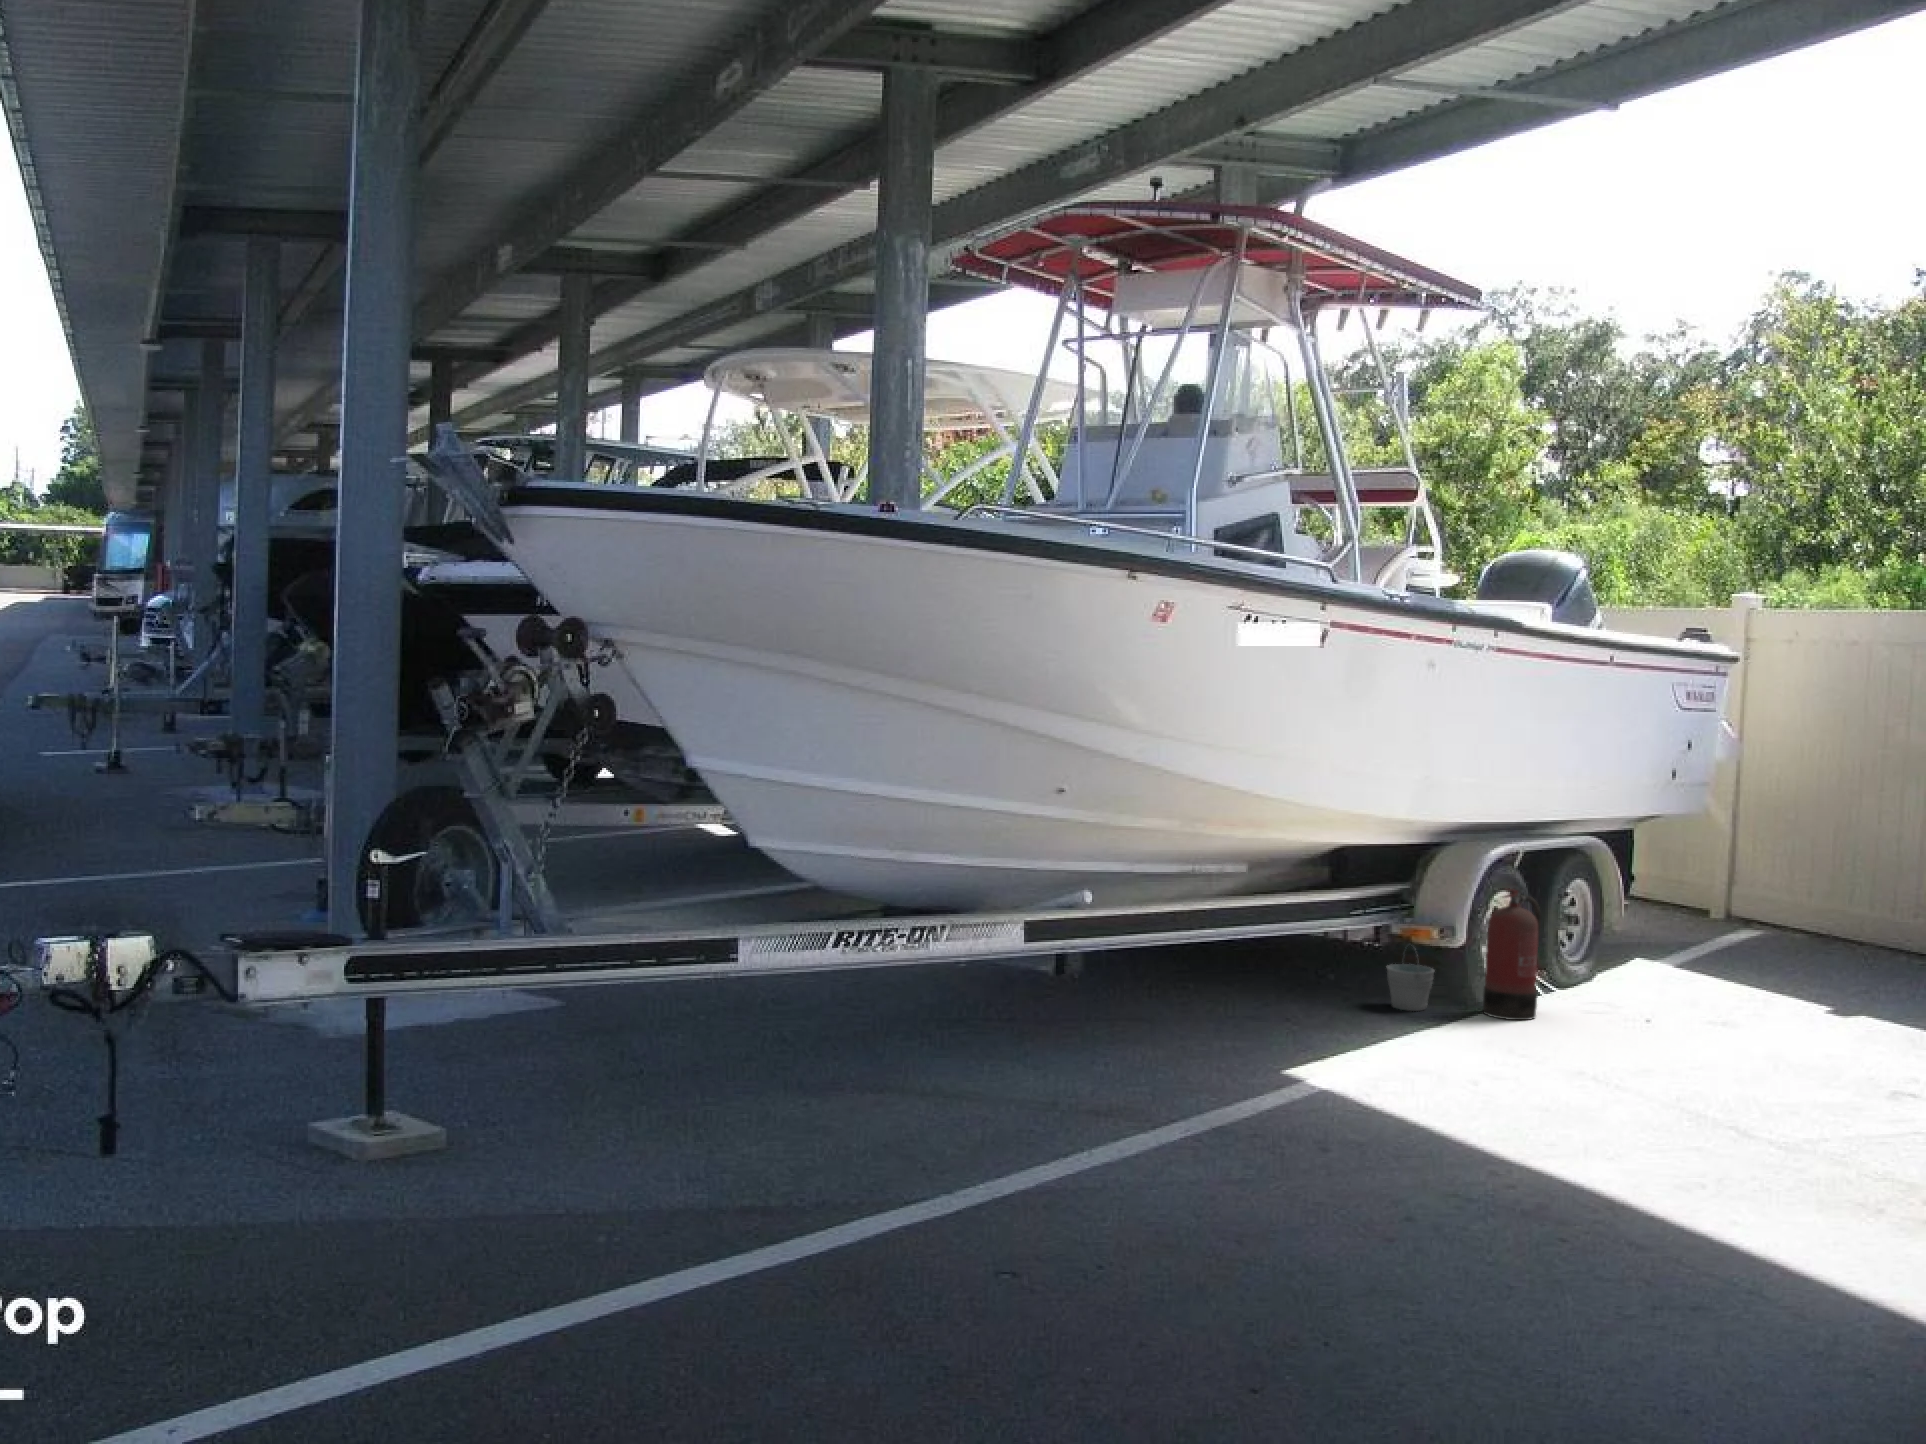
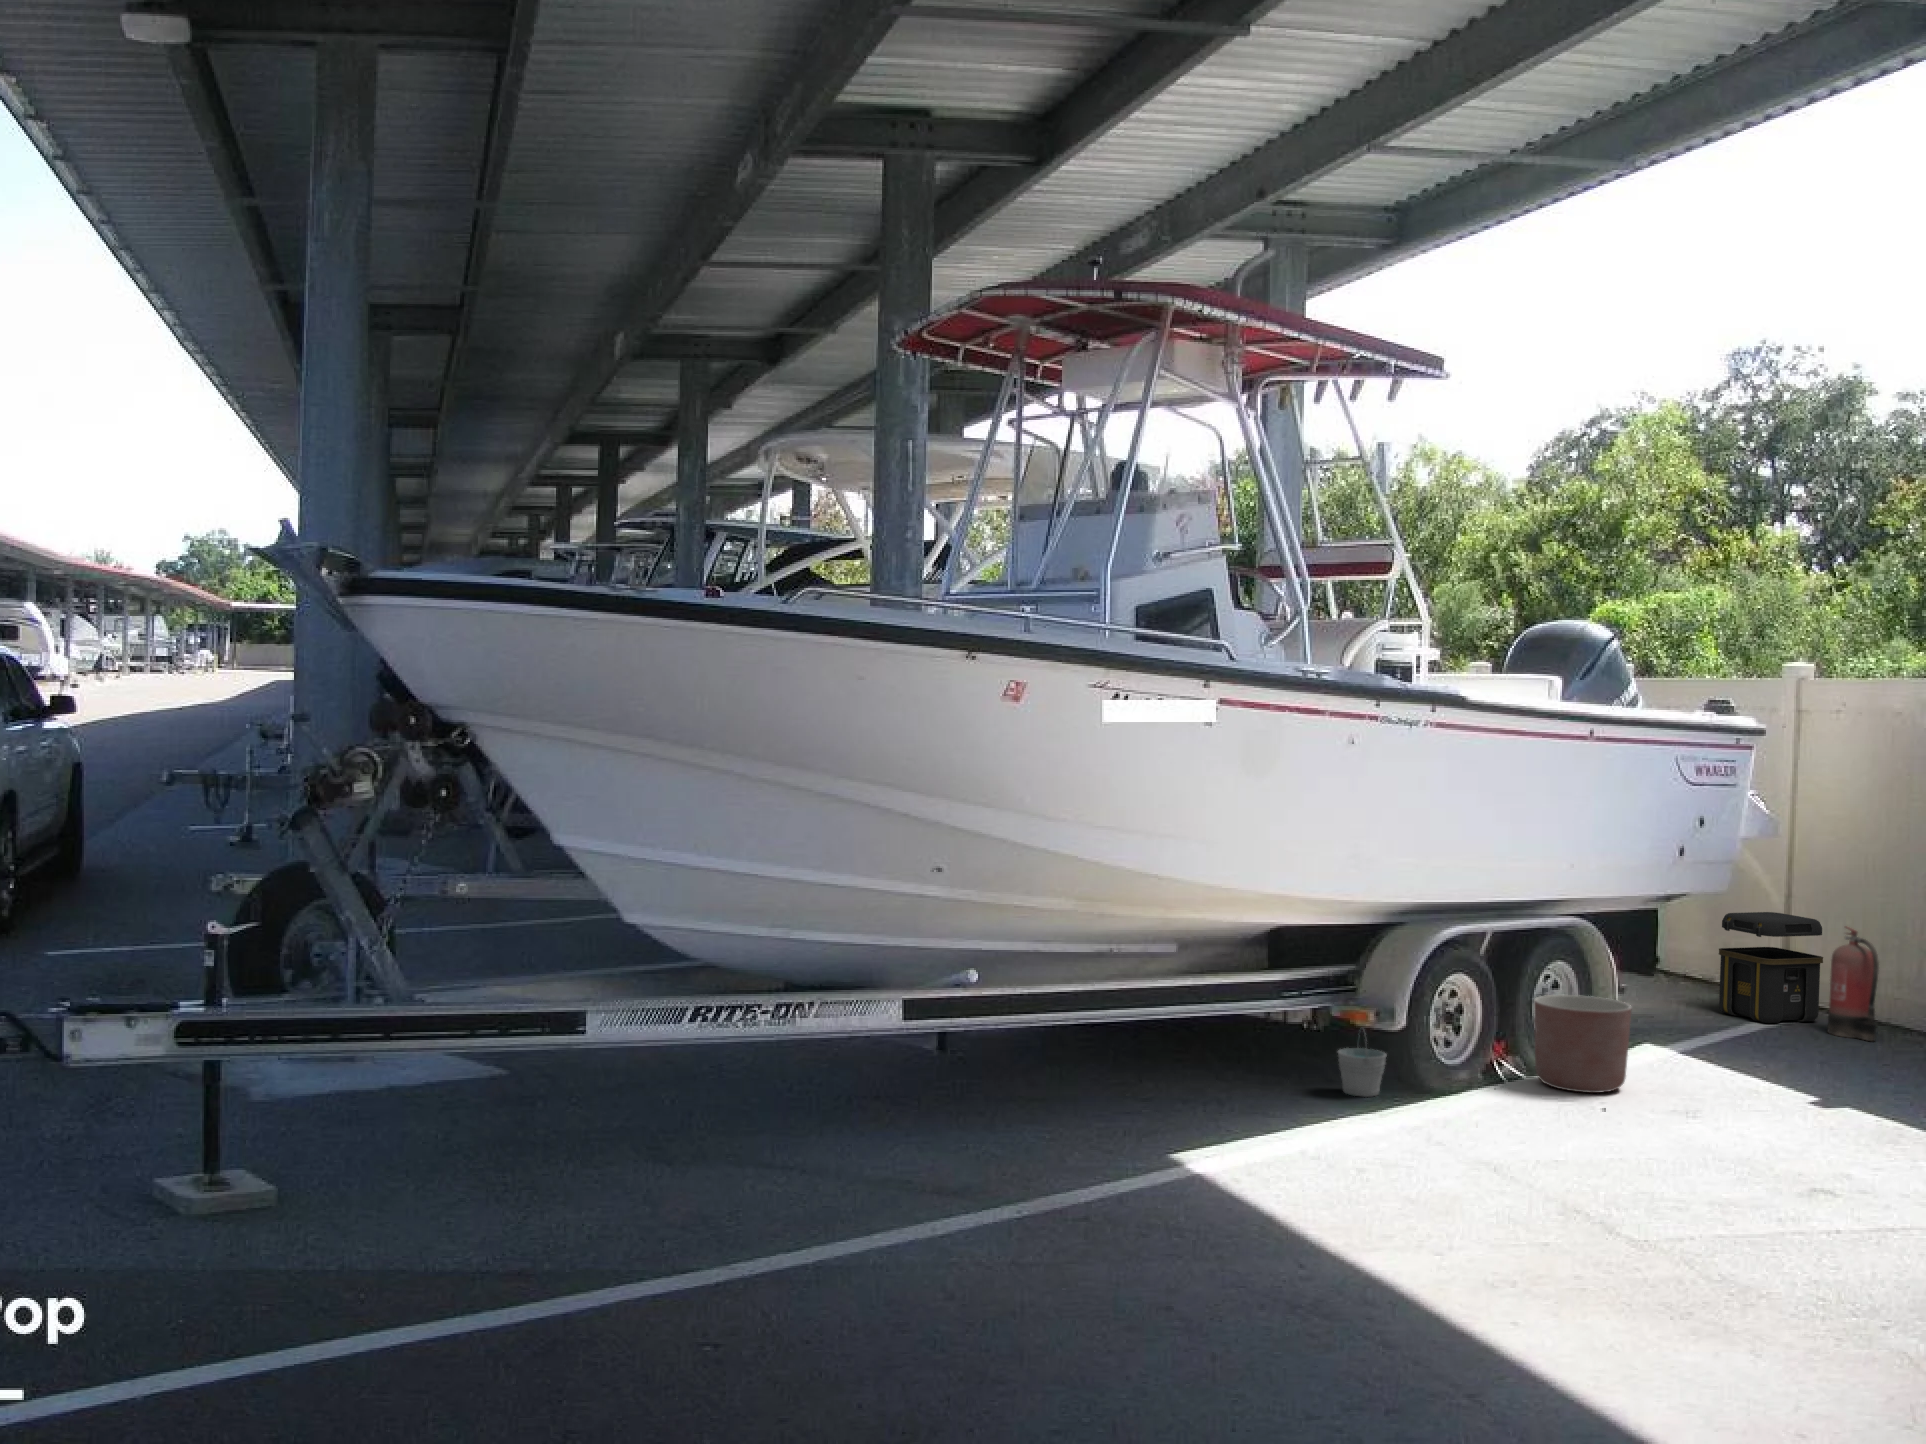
toolbox: none [1673,831,1772,935] -> present [1719,912,1823,1023]
fire extinguisher: present [1483,889,1541,1020] -> present [1828,927,1879,1041]
planter: none [1559,910,1654,1003] -> present [1534,995,1631,1093]

